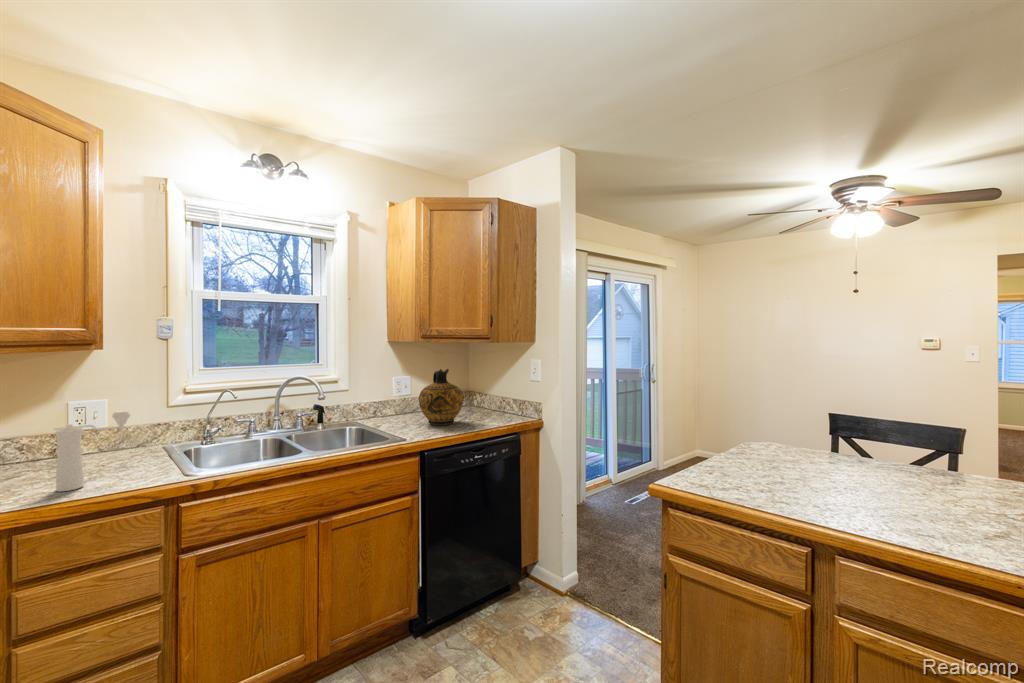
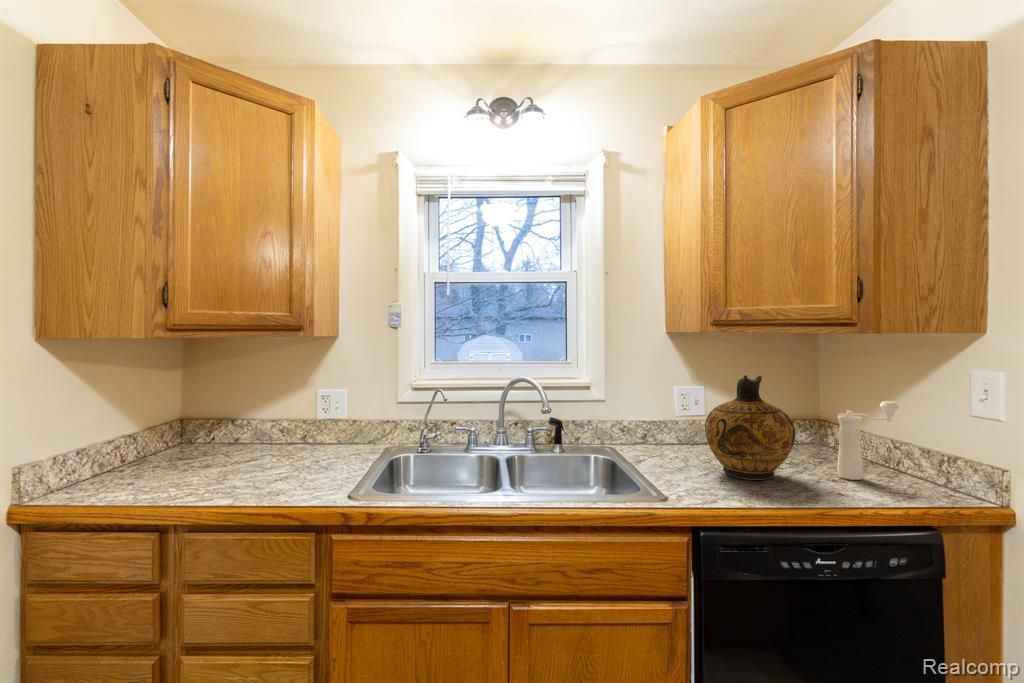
pepper mill: present [54,411,131,492] -> present [838,401,899,480]

